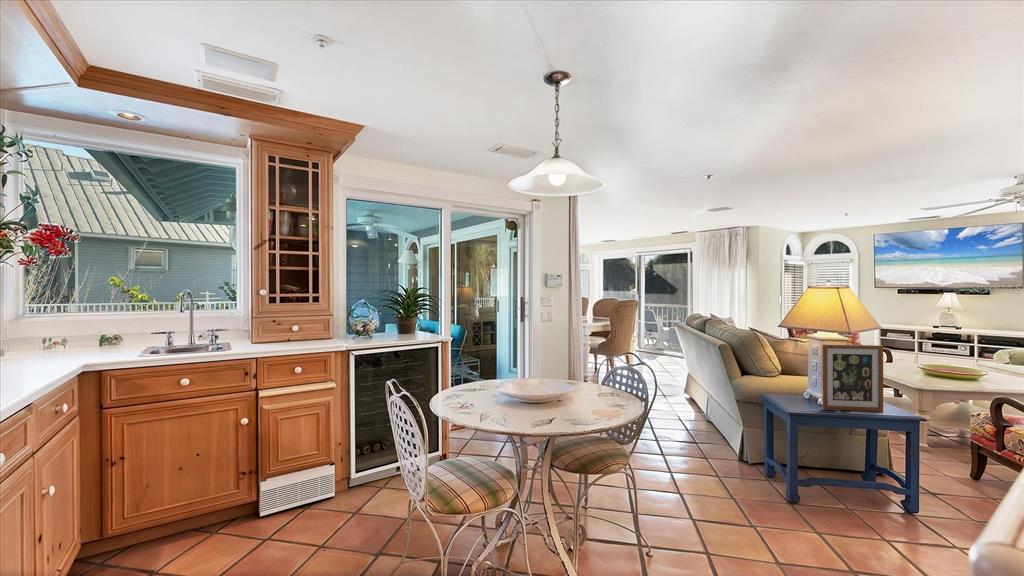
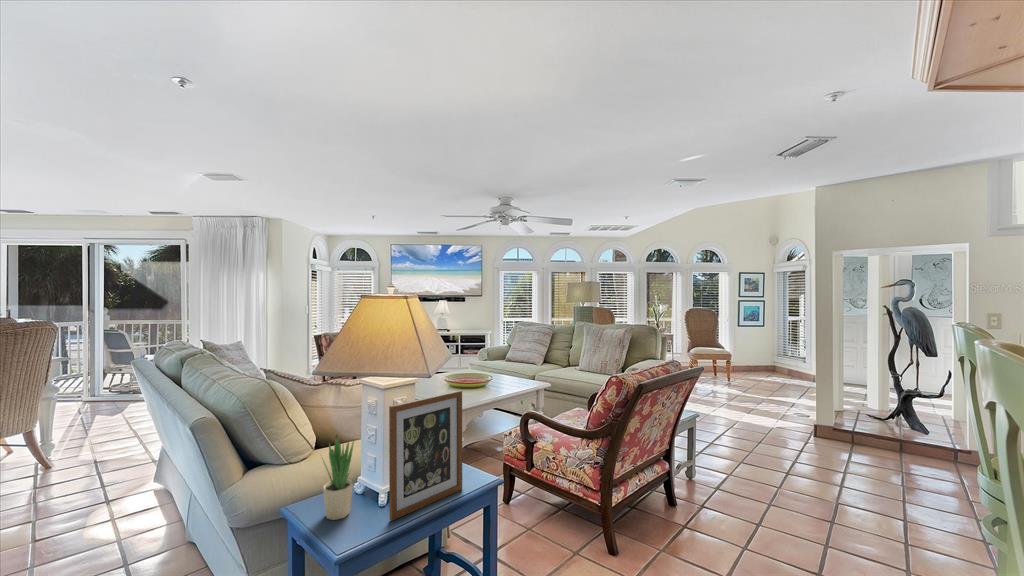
potted plant: none [781,357,802,403] -> present [323,435,354,520]

